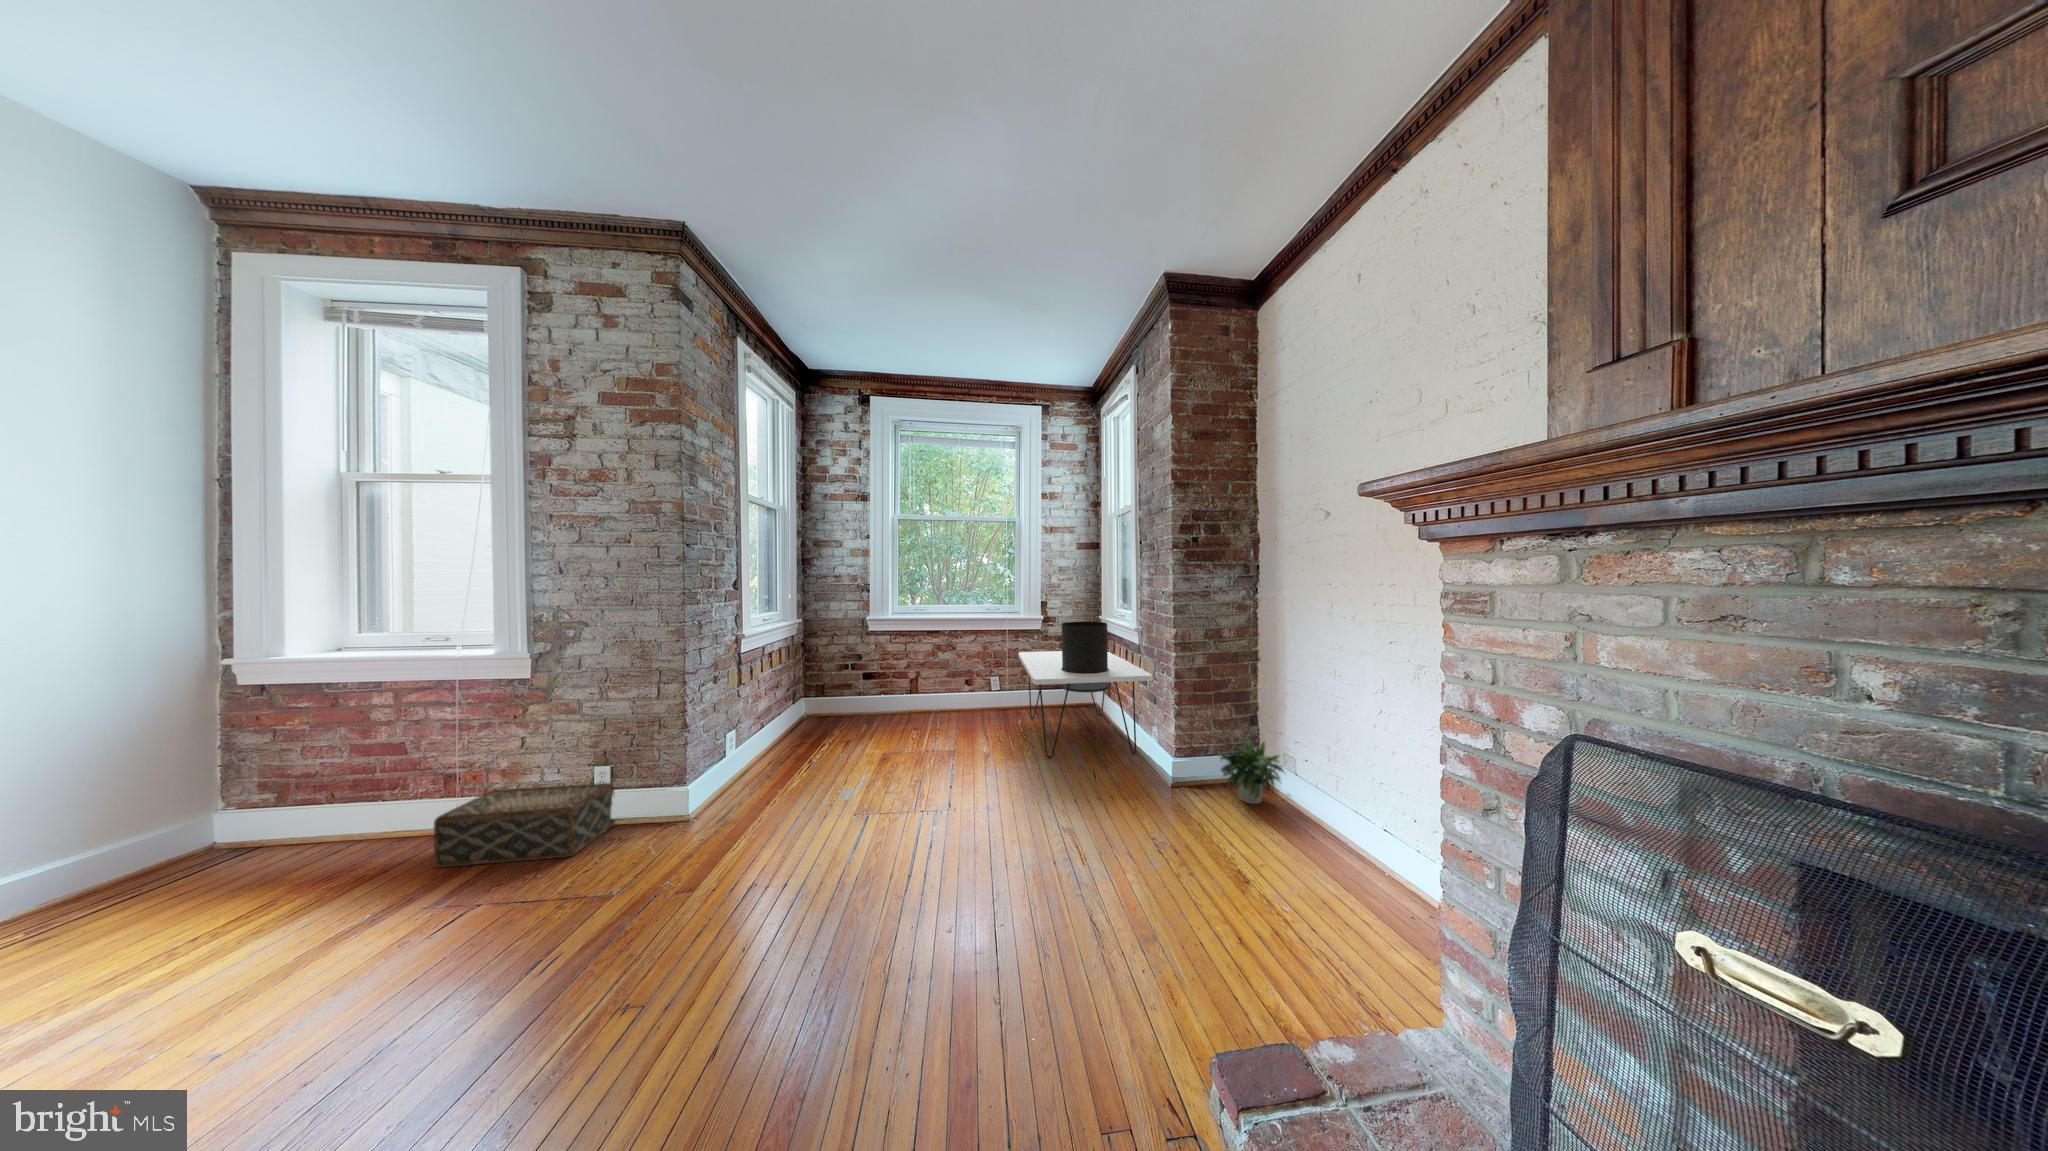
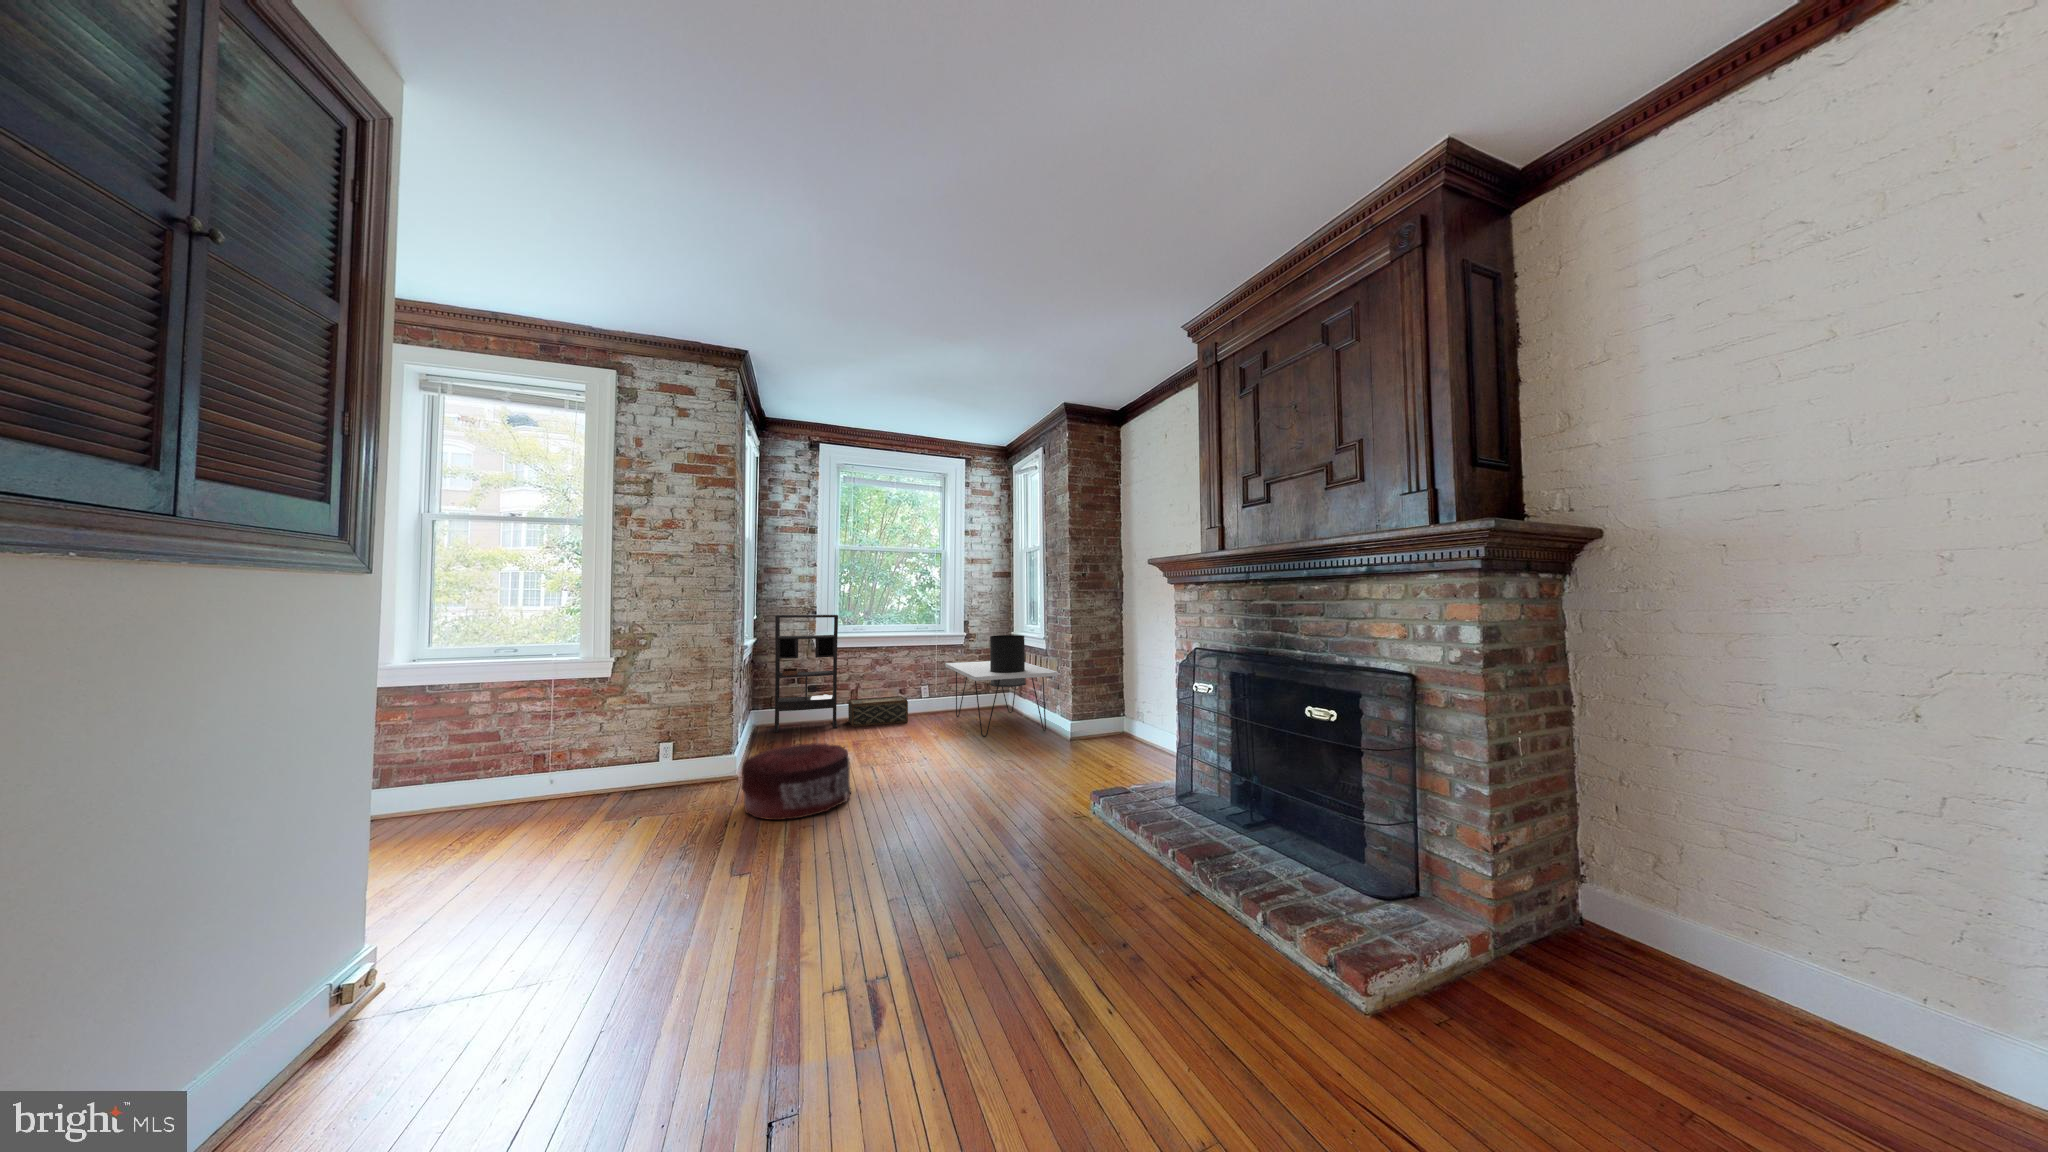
bookshelf: none [816,593,893,729] -> present [774,615,838,732]
potted plant: present [1219,737,1284,804] -> none [1104,707,1149,748]
pouf: none [619,779,806,927] -> present [741,743,851,820]
woven basket: present [434,783,615,868] -> present [848,696,908,727]

